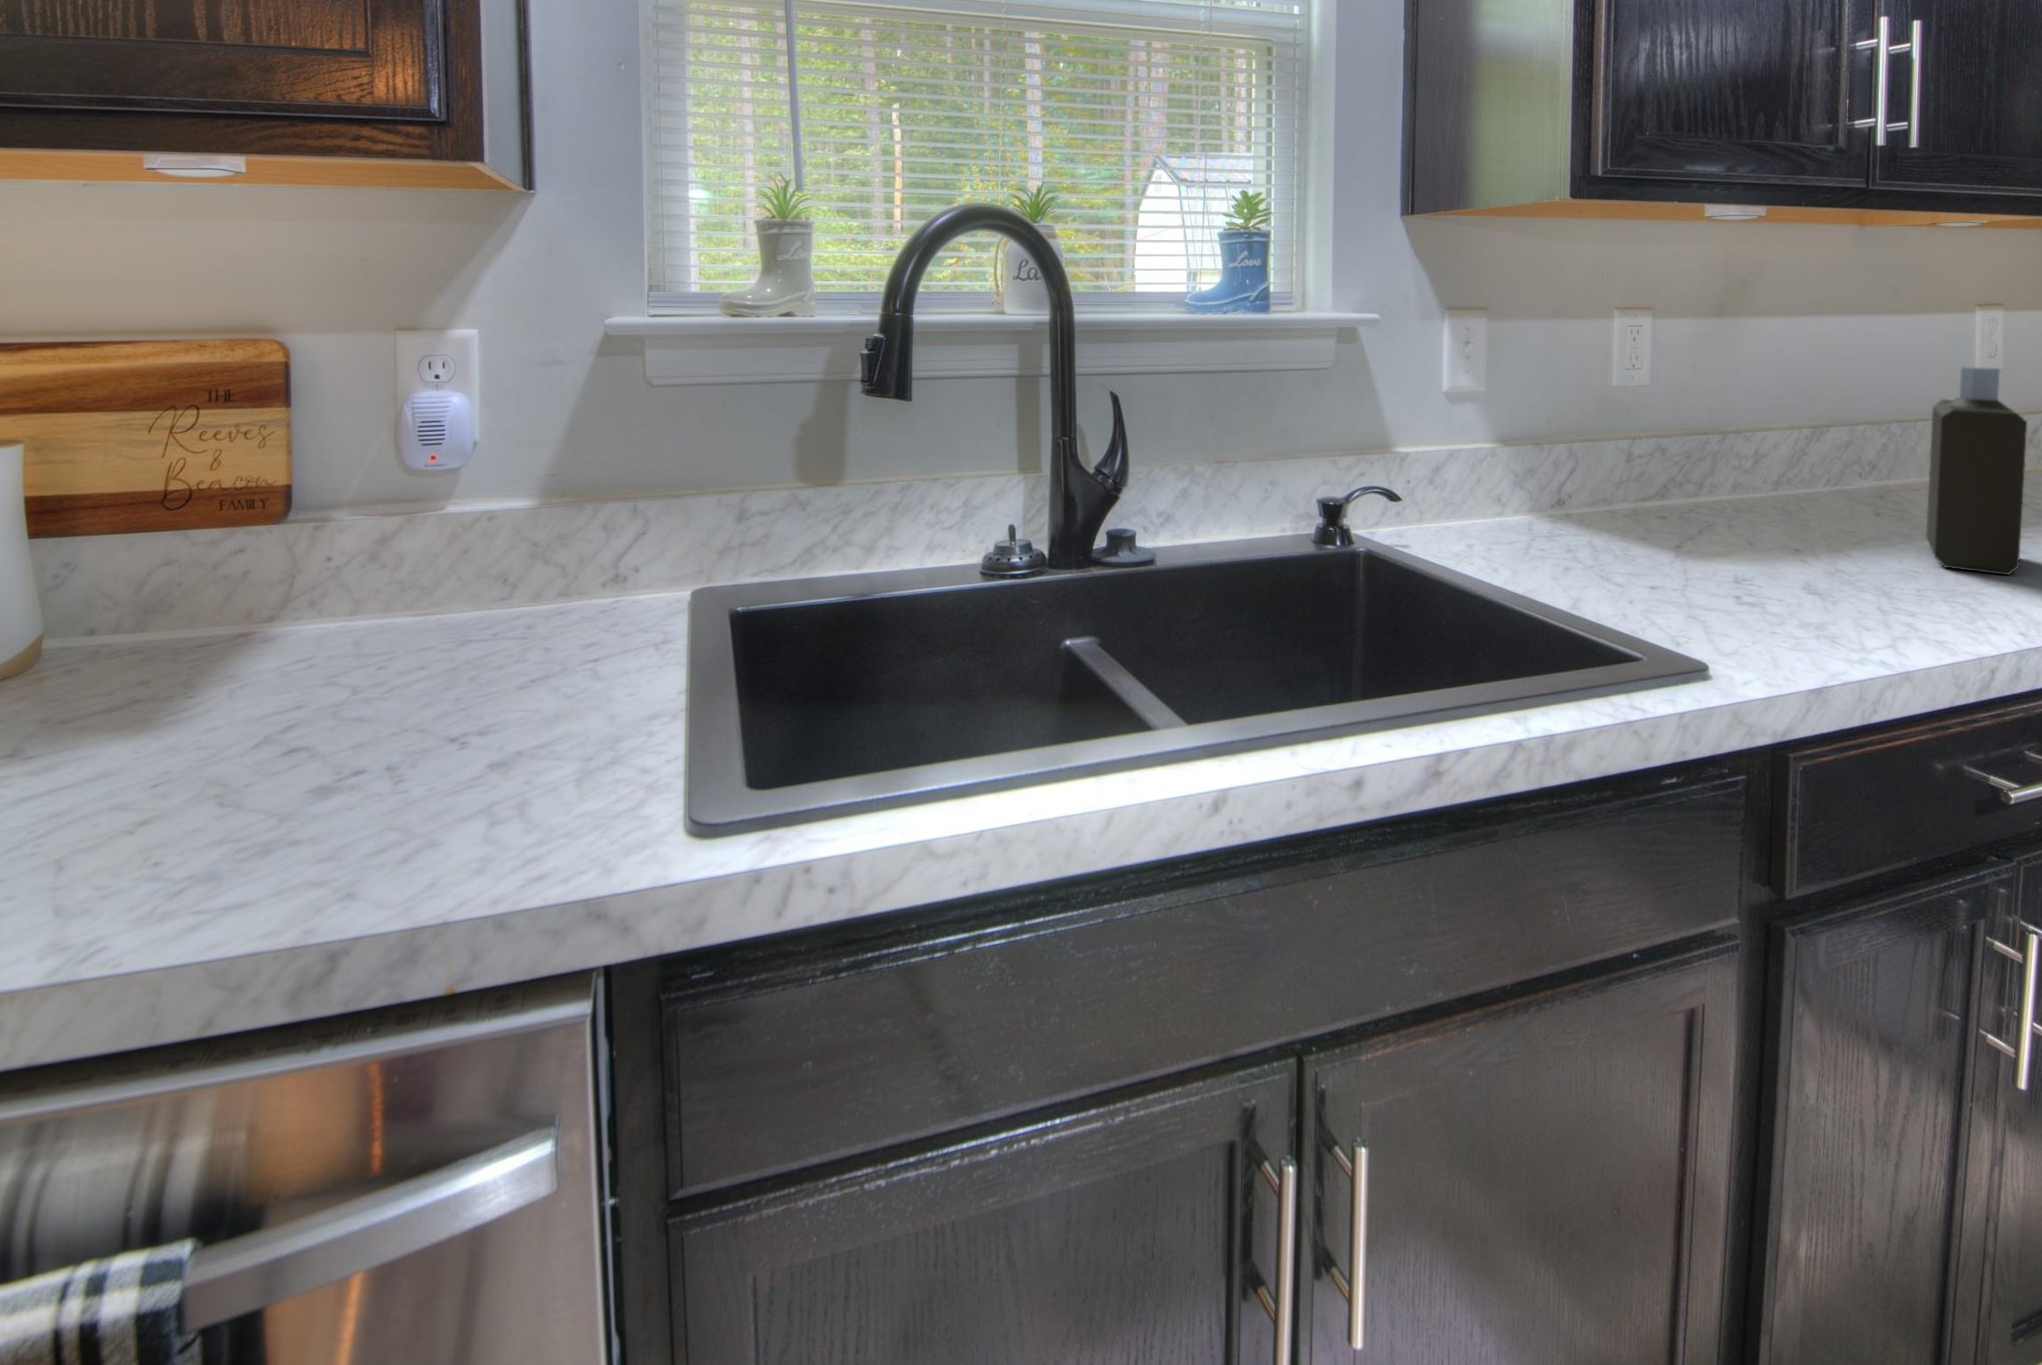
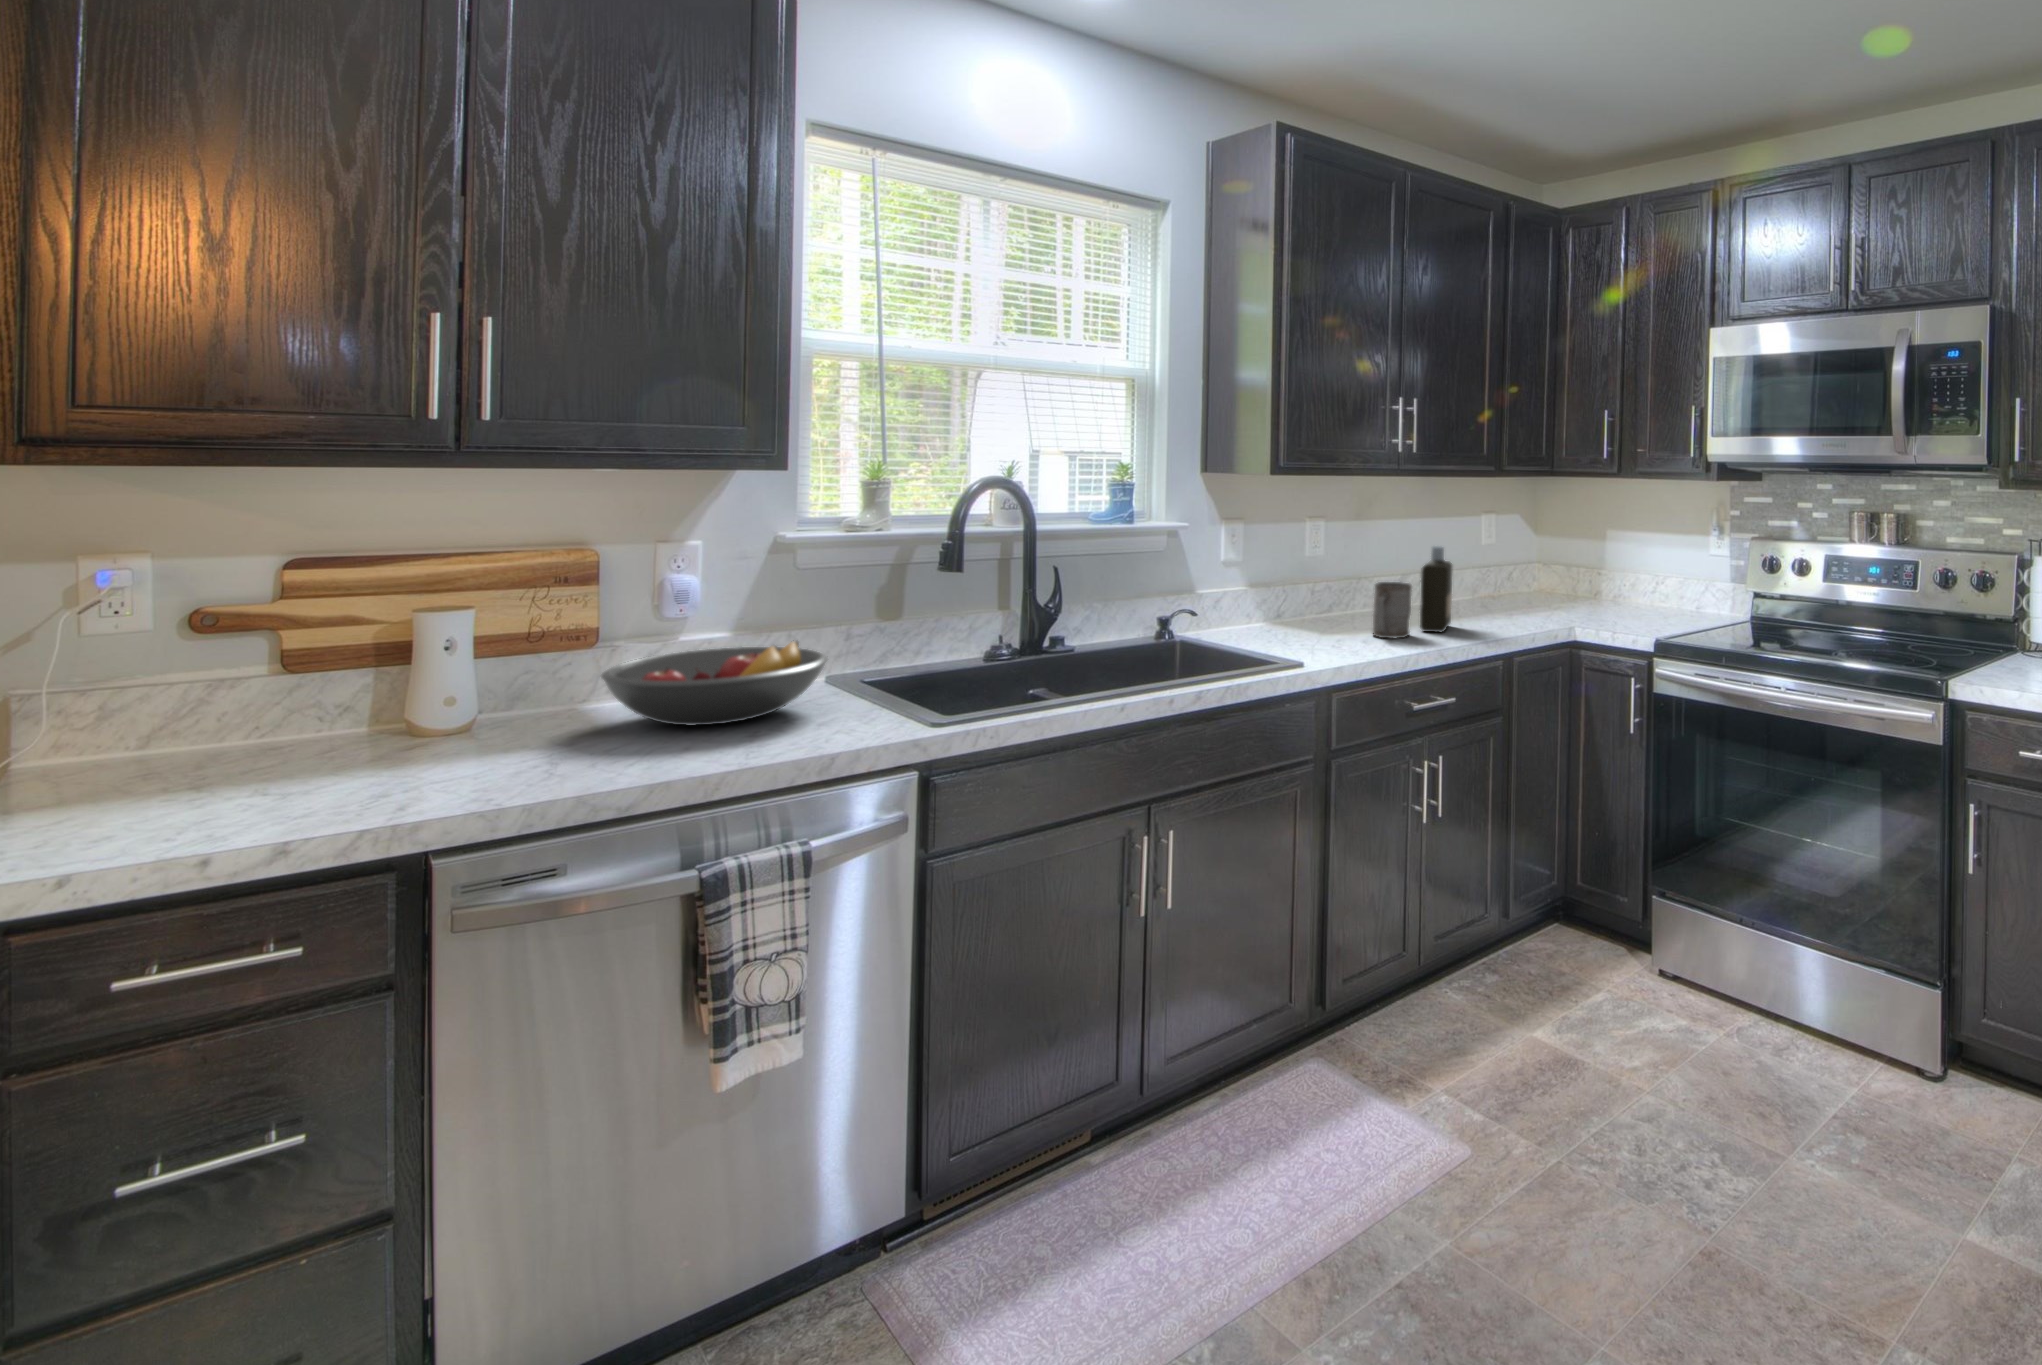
mug: none [1812,446,1932,586] -> present [1373,582,1412,638]
fruit bowl: none [98,534,594,730] -> present [601,640,828,725]

